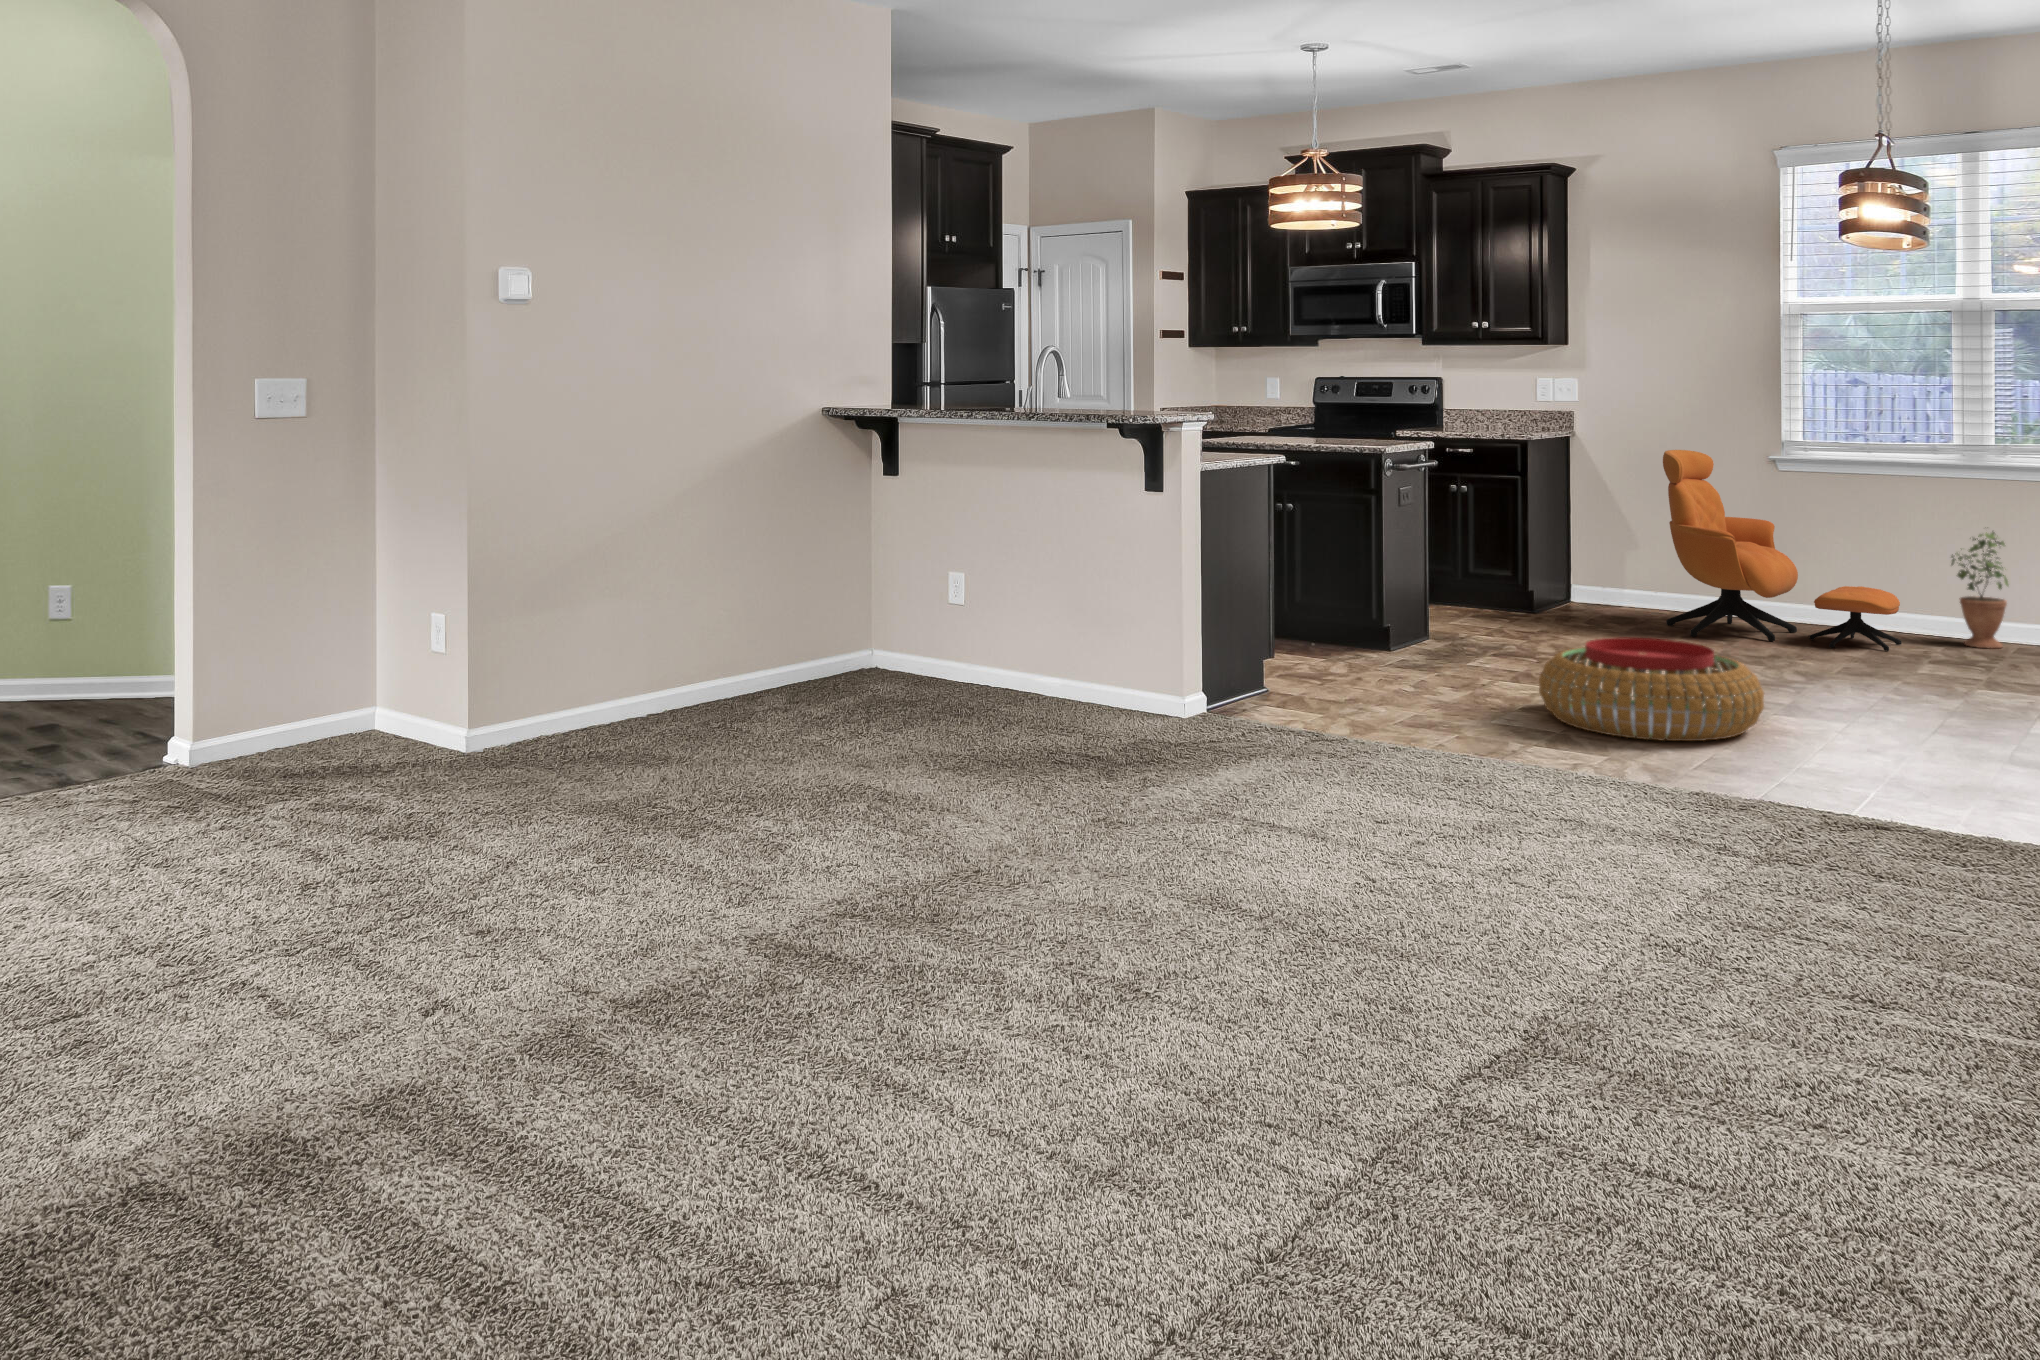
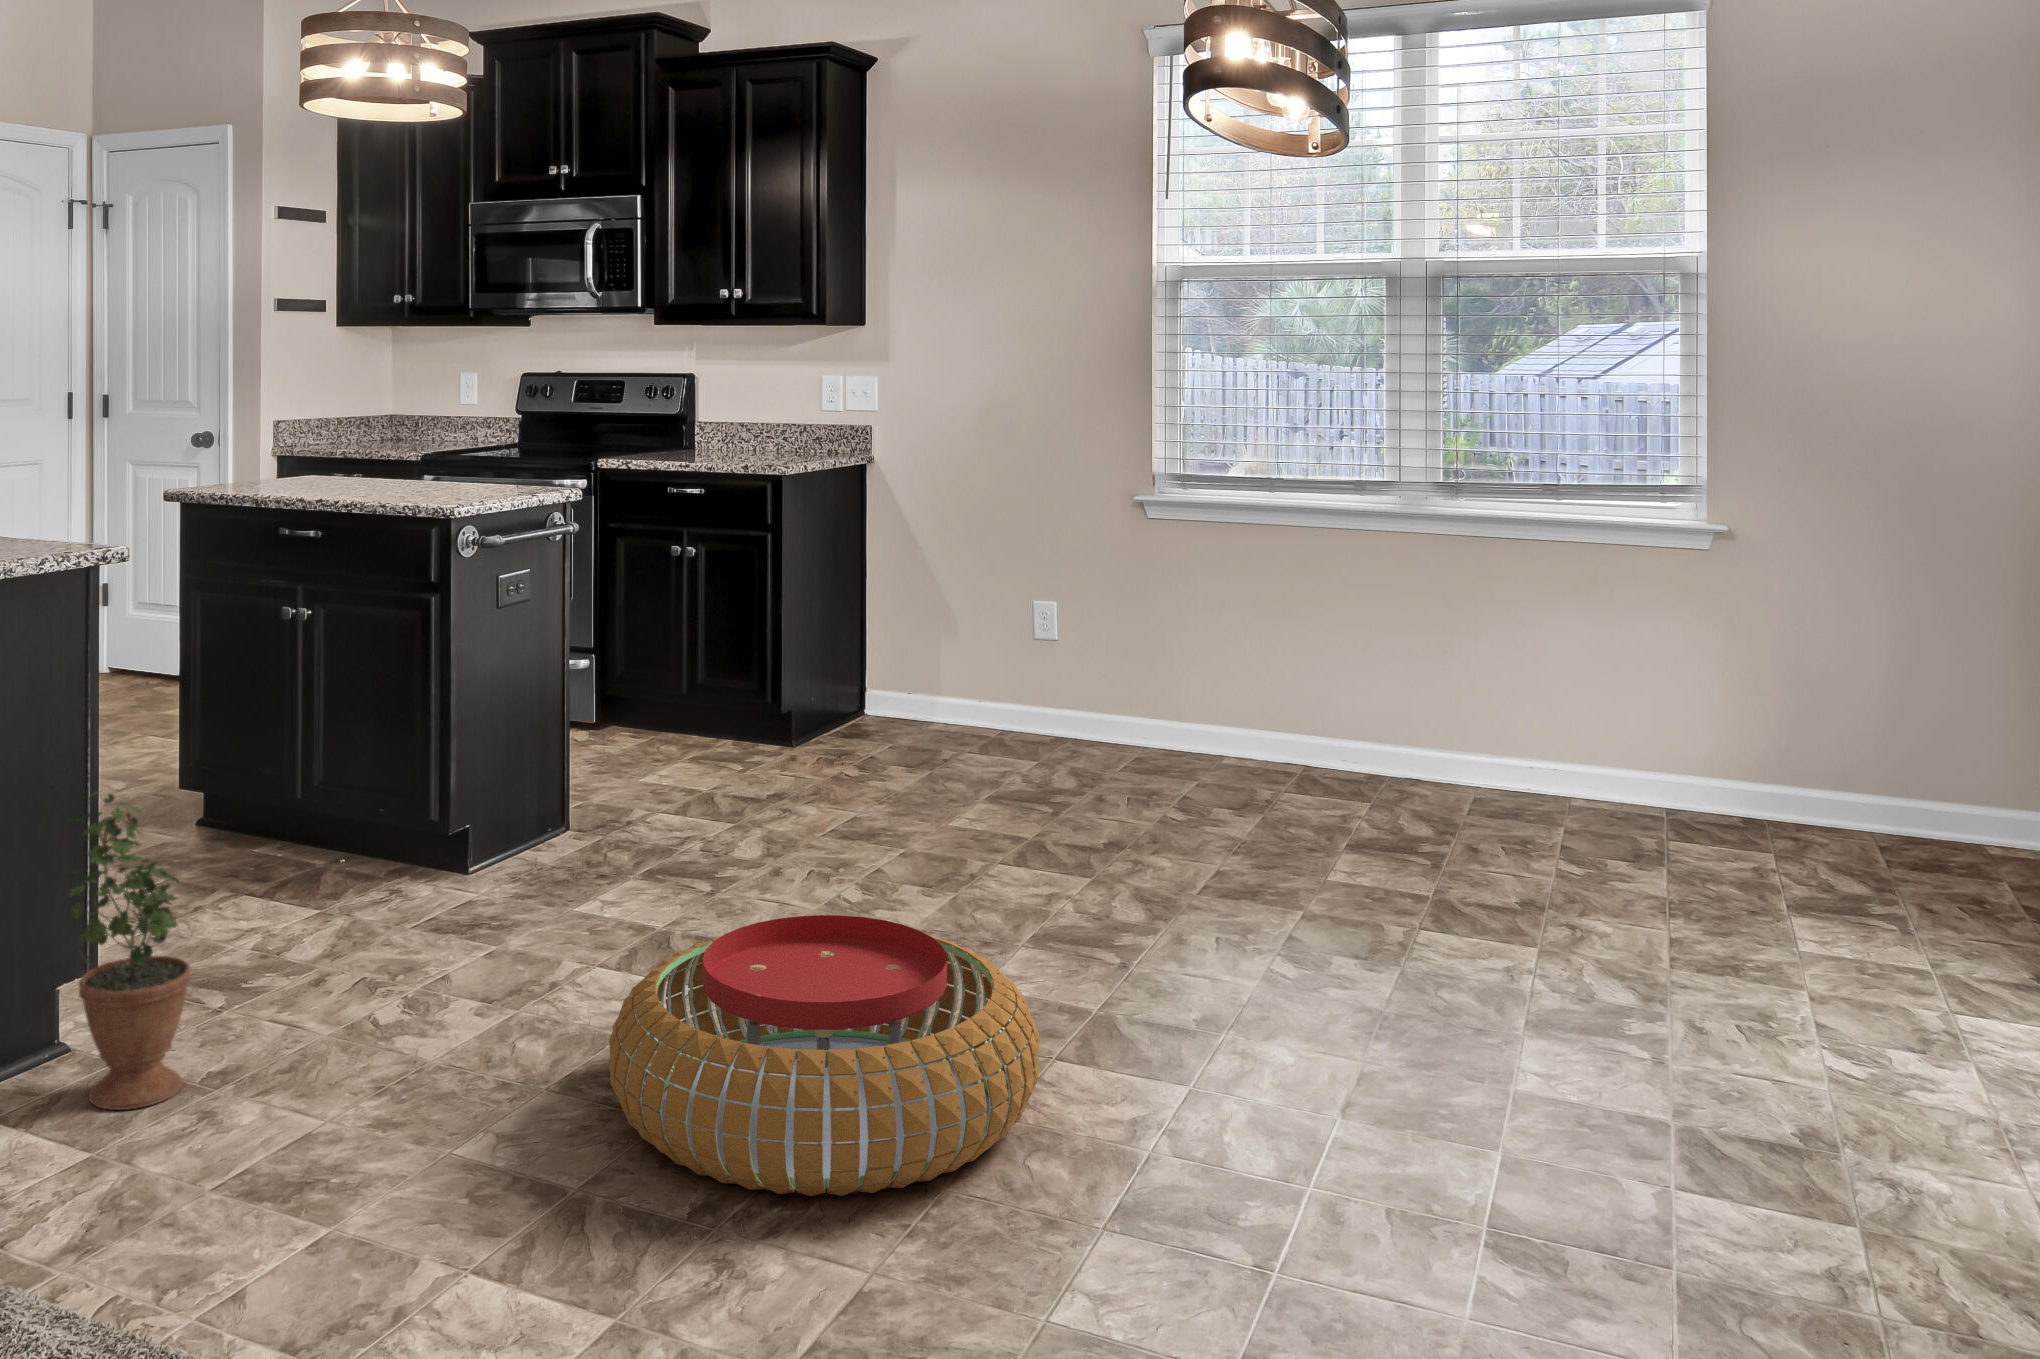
armchair: present [1663,450,1902,651] -> none [973,492,1312,818]
potted plant: present [1951,532,2008,648] -> present [67,793,191,1110]

